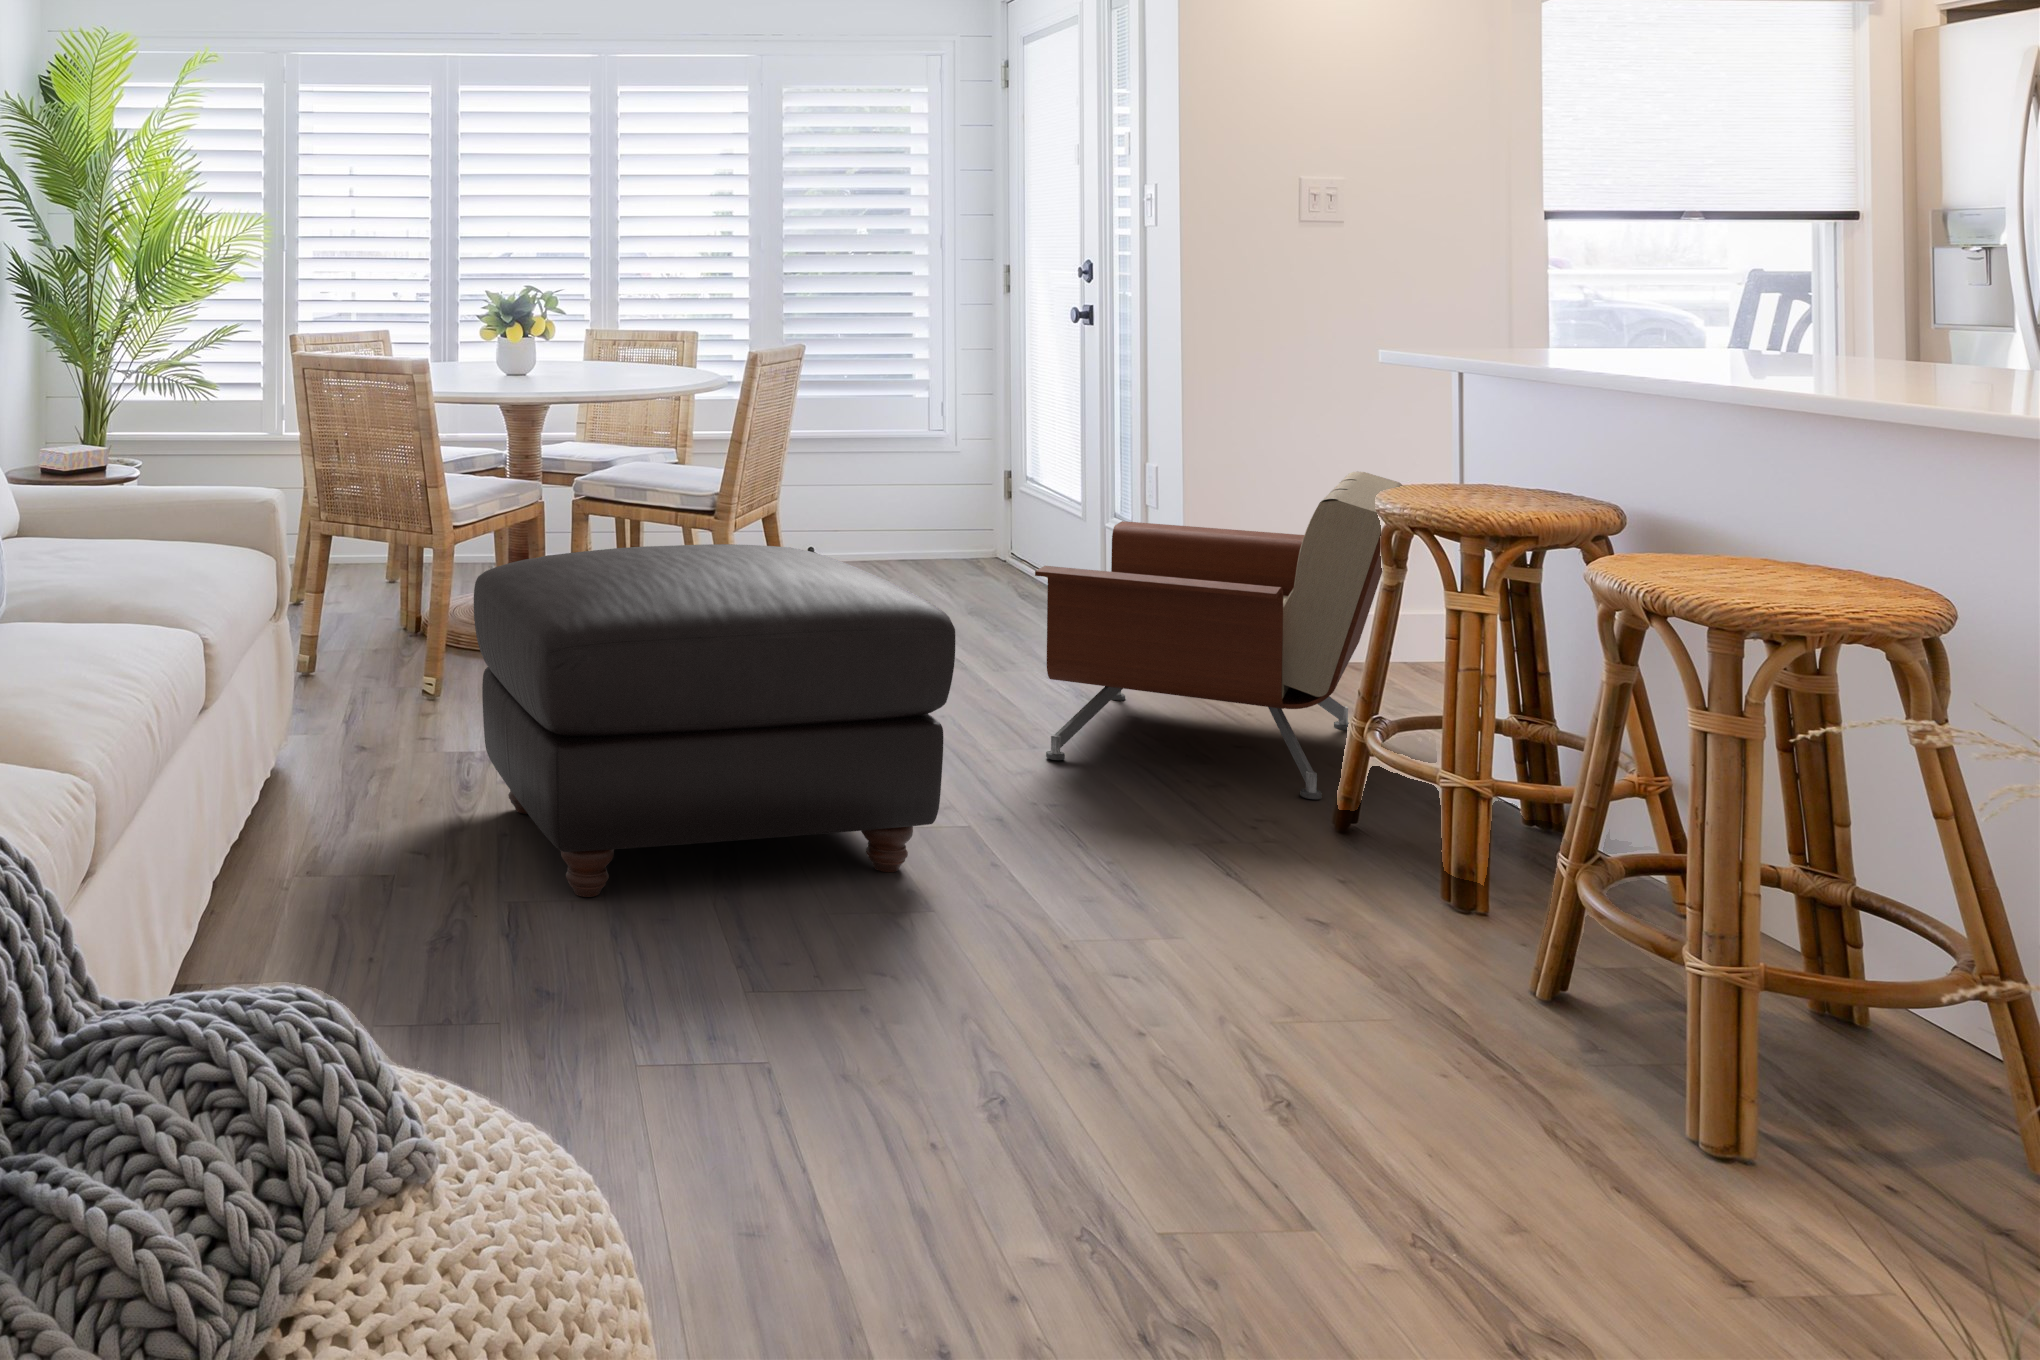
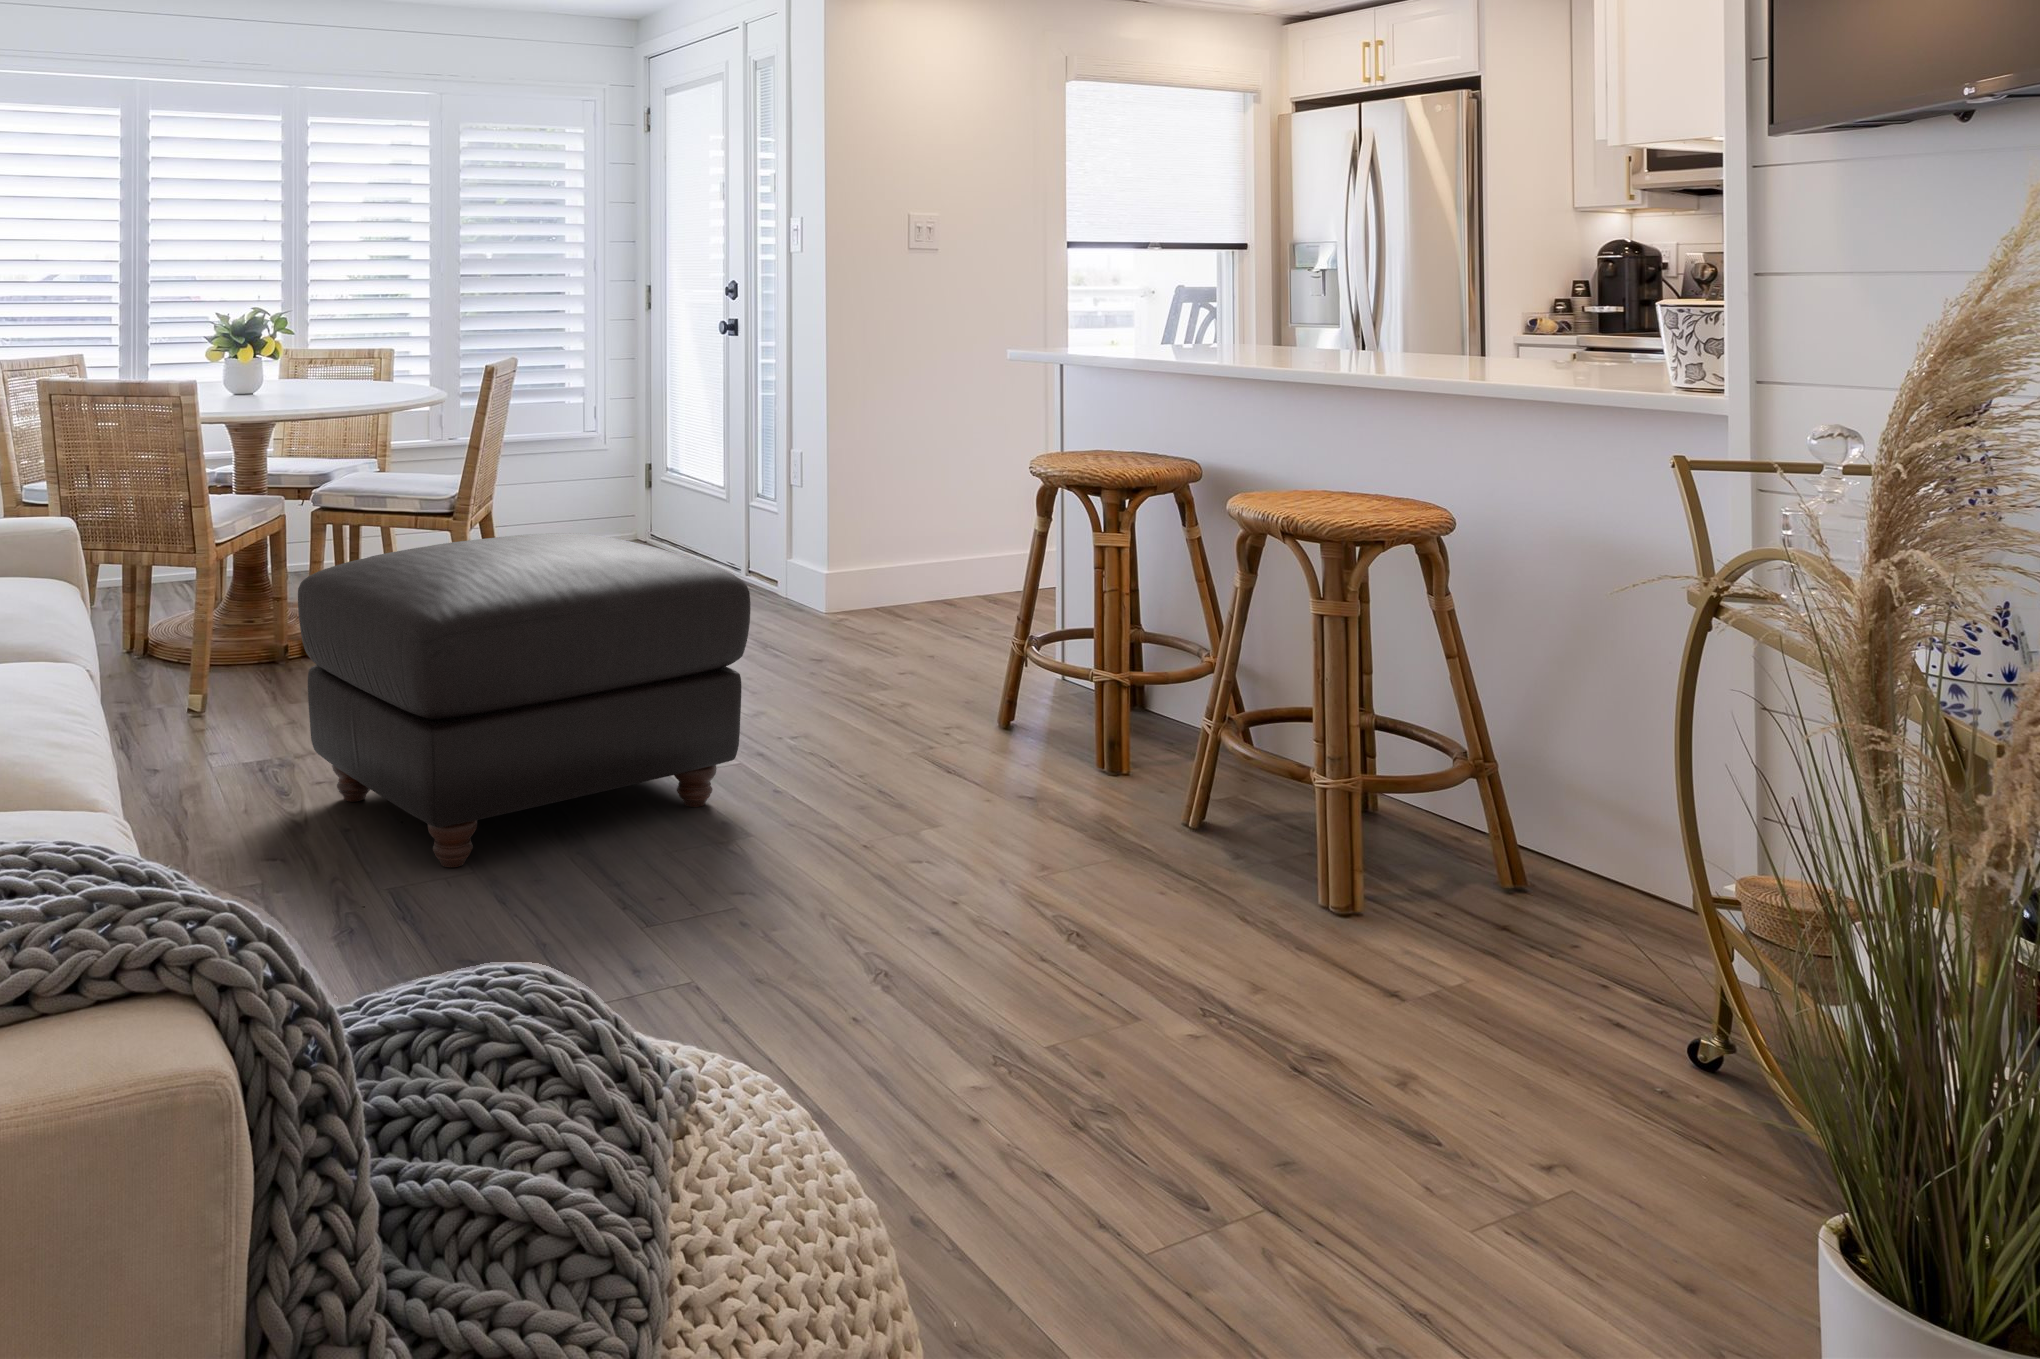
armchair: present [1035,471,1403,799] -> none [764,446,1022,705]

